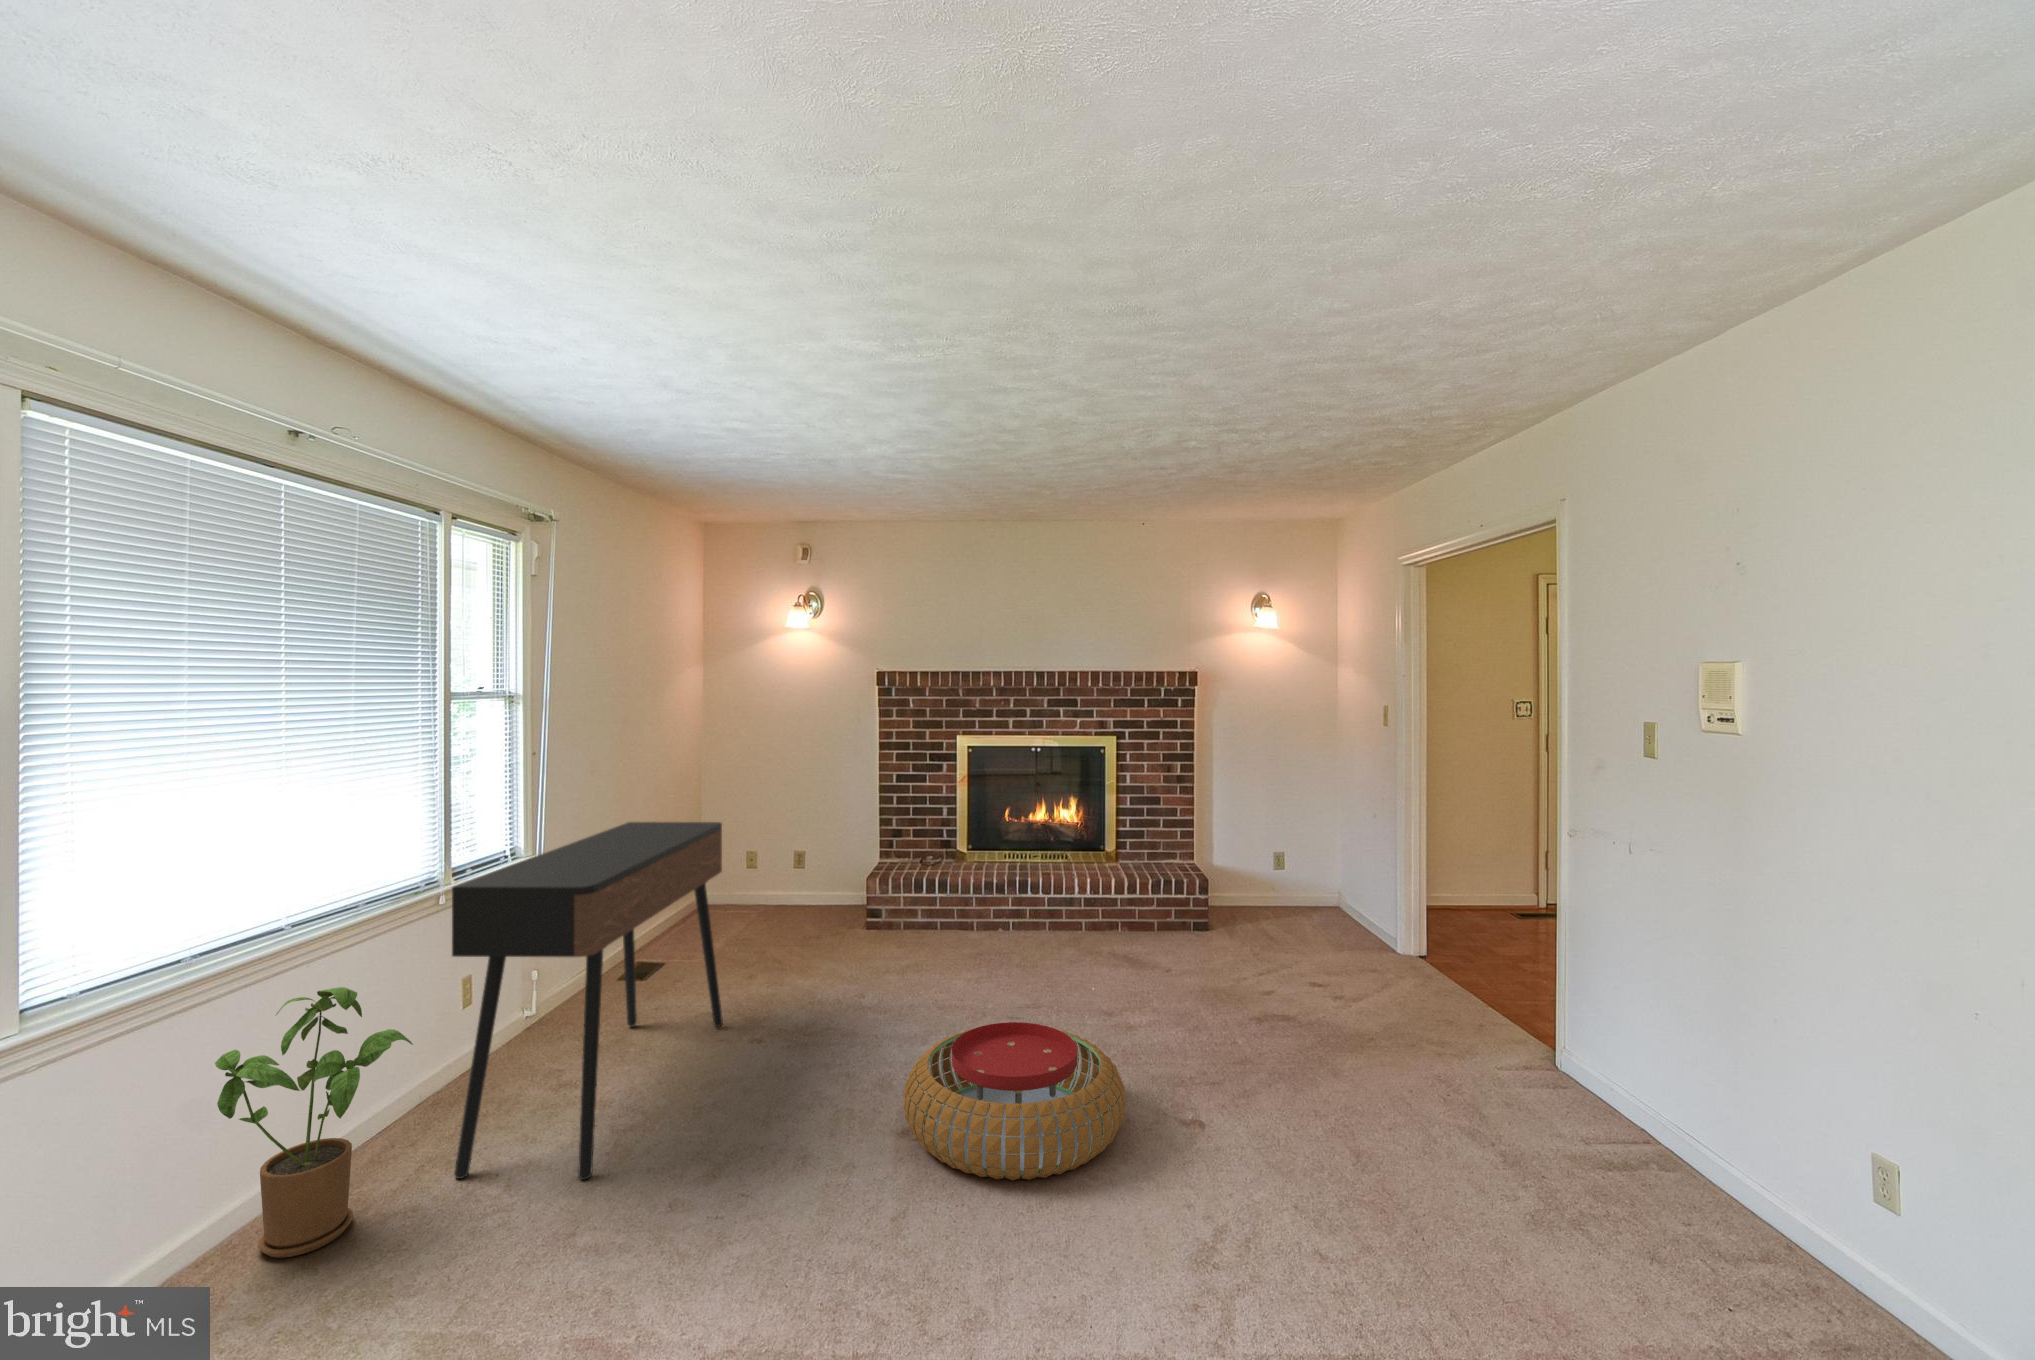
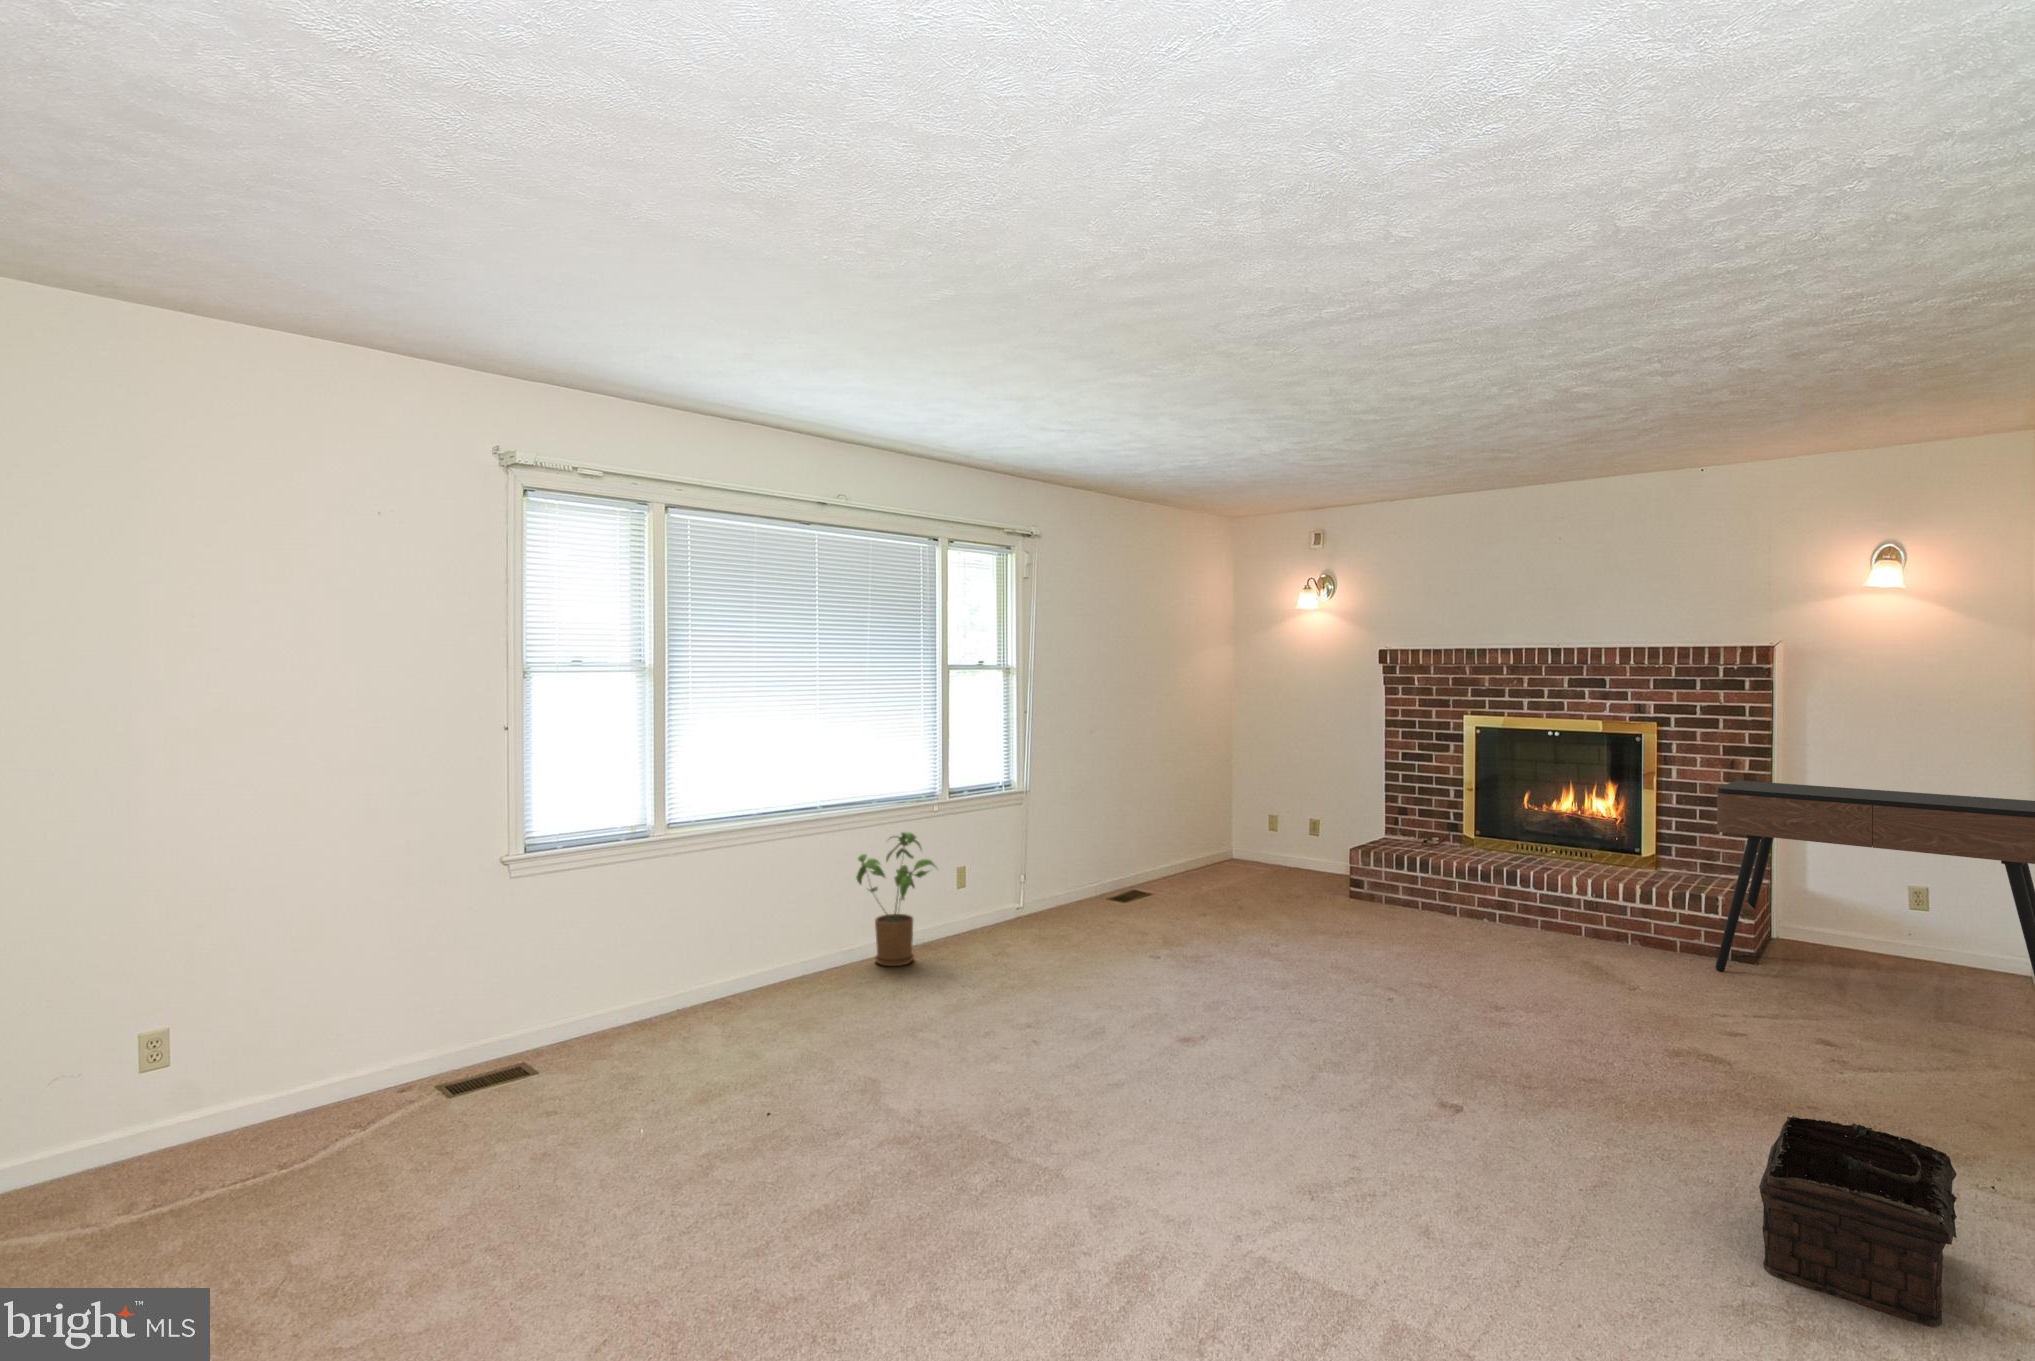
console table: present [452,822,723,1180] -> present [1715,780,2035,976]
pouf: present [904,1022,1125,1180] -> none [1210,946,1398,1054]
basket: none [1567,1098,1808,1290] -> present [1759,1115,2000,1327]

